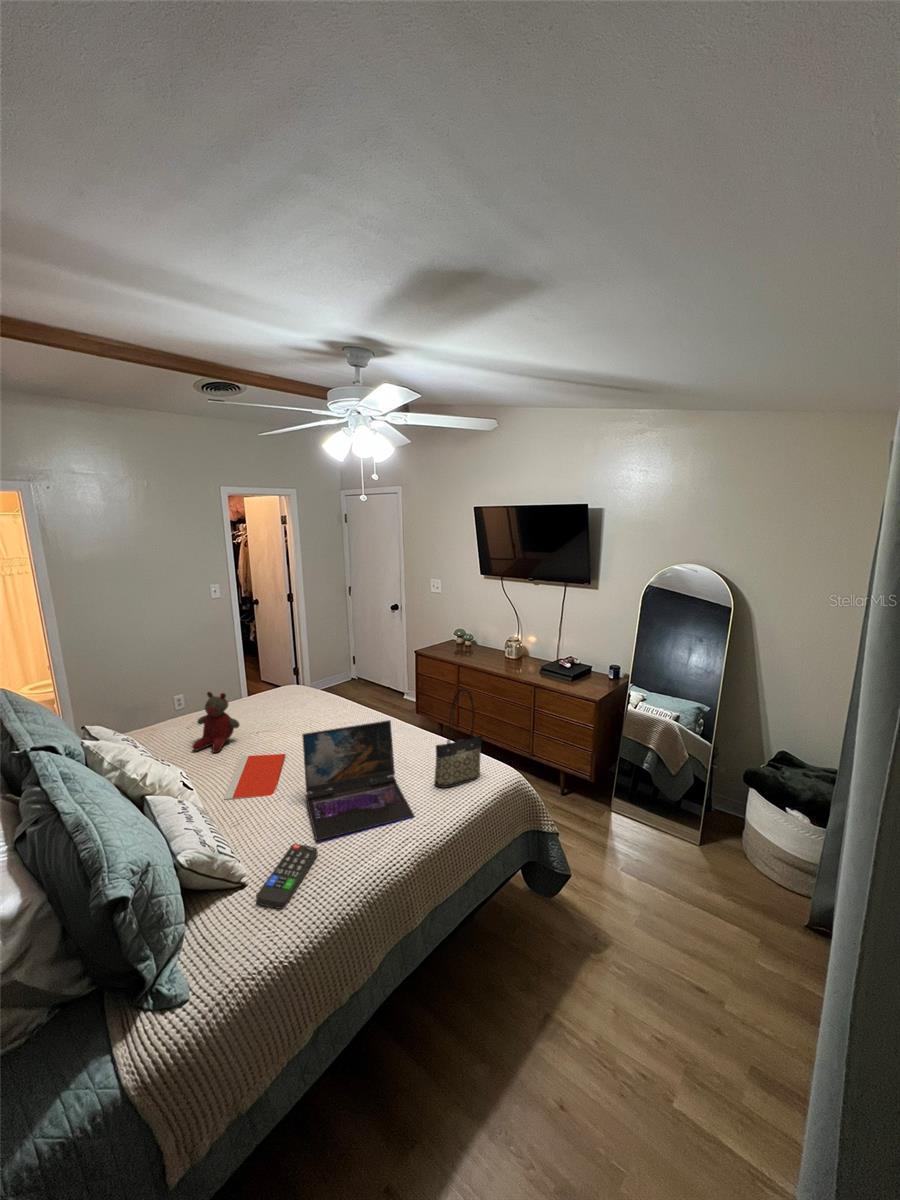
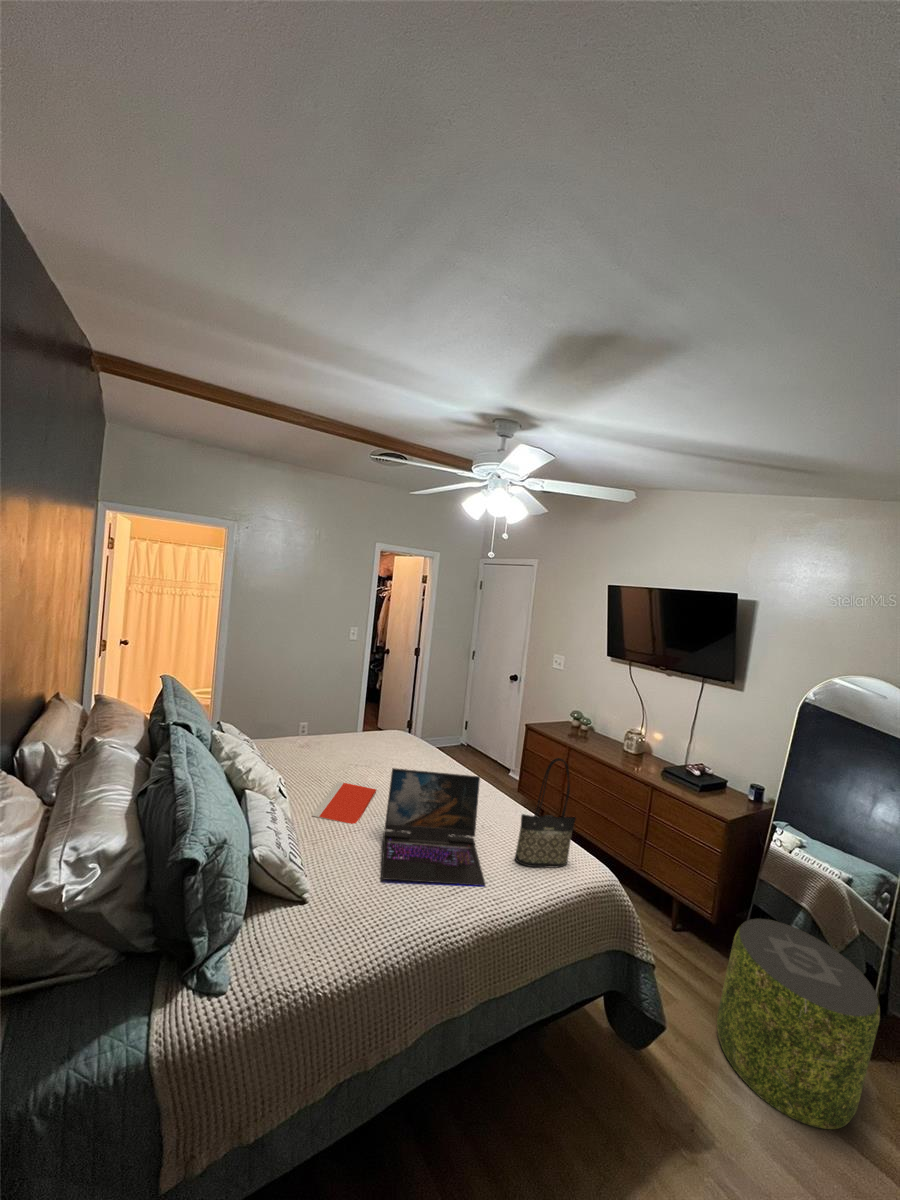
stuffed bear: present [192,692,240,753] -> none [300,715,344,774]
pouf: none [603,770,710,905] -> present [717,918,880,1129]
remote control: present [256,844,317,909] -> none [311,875,380,936]

